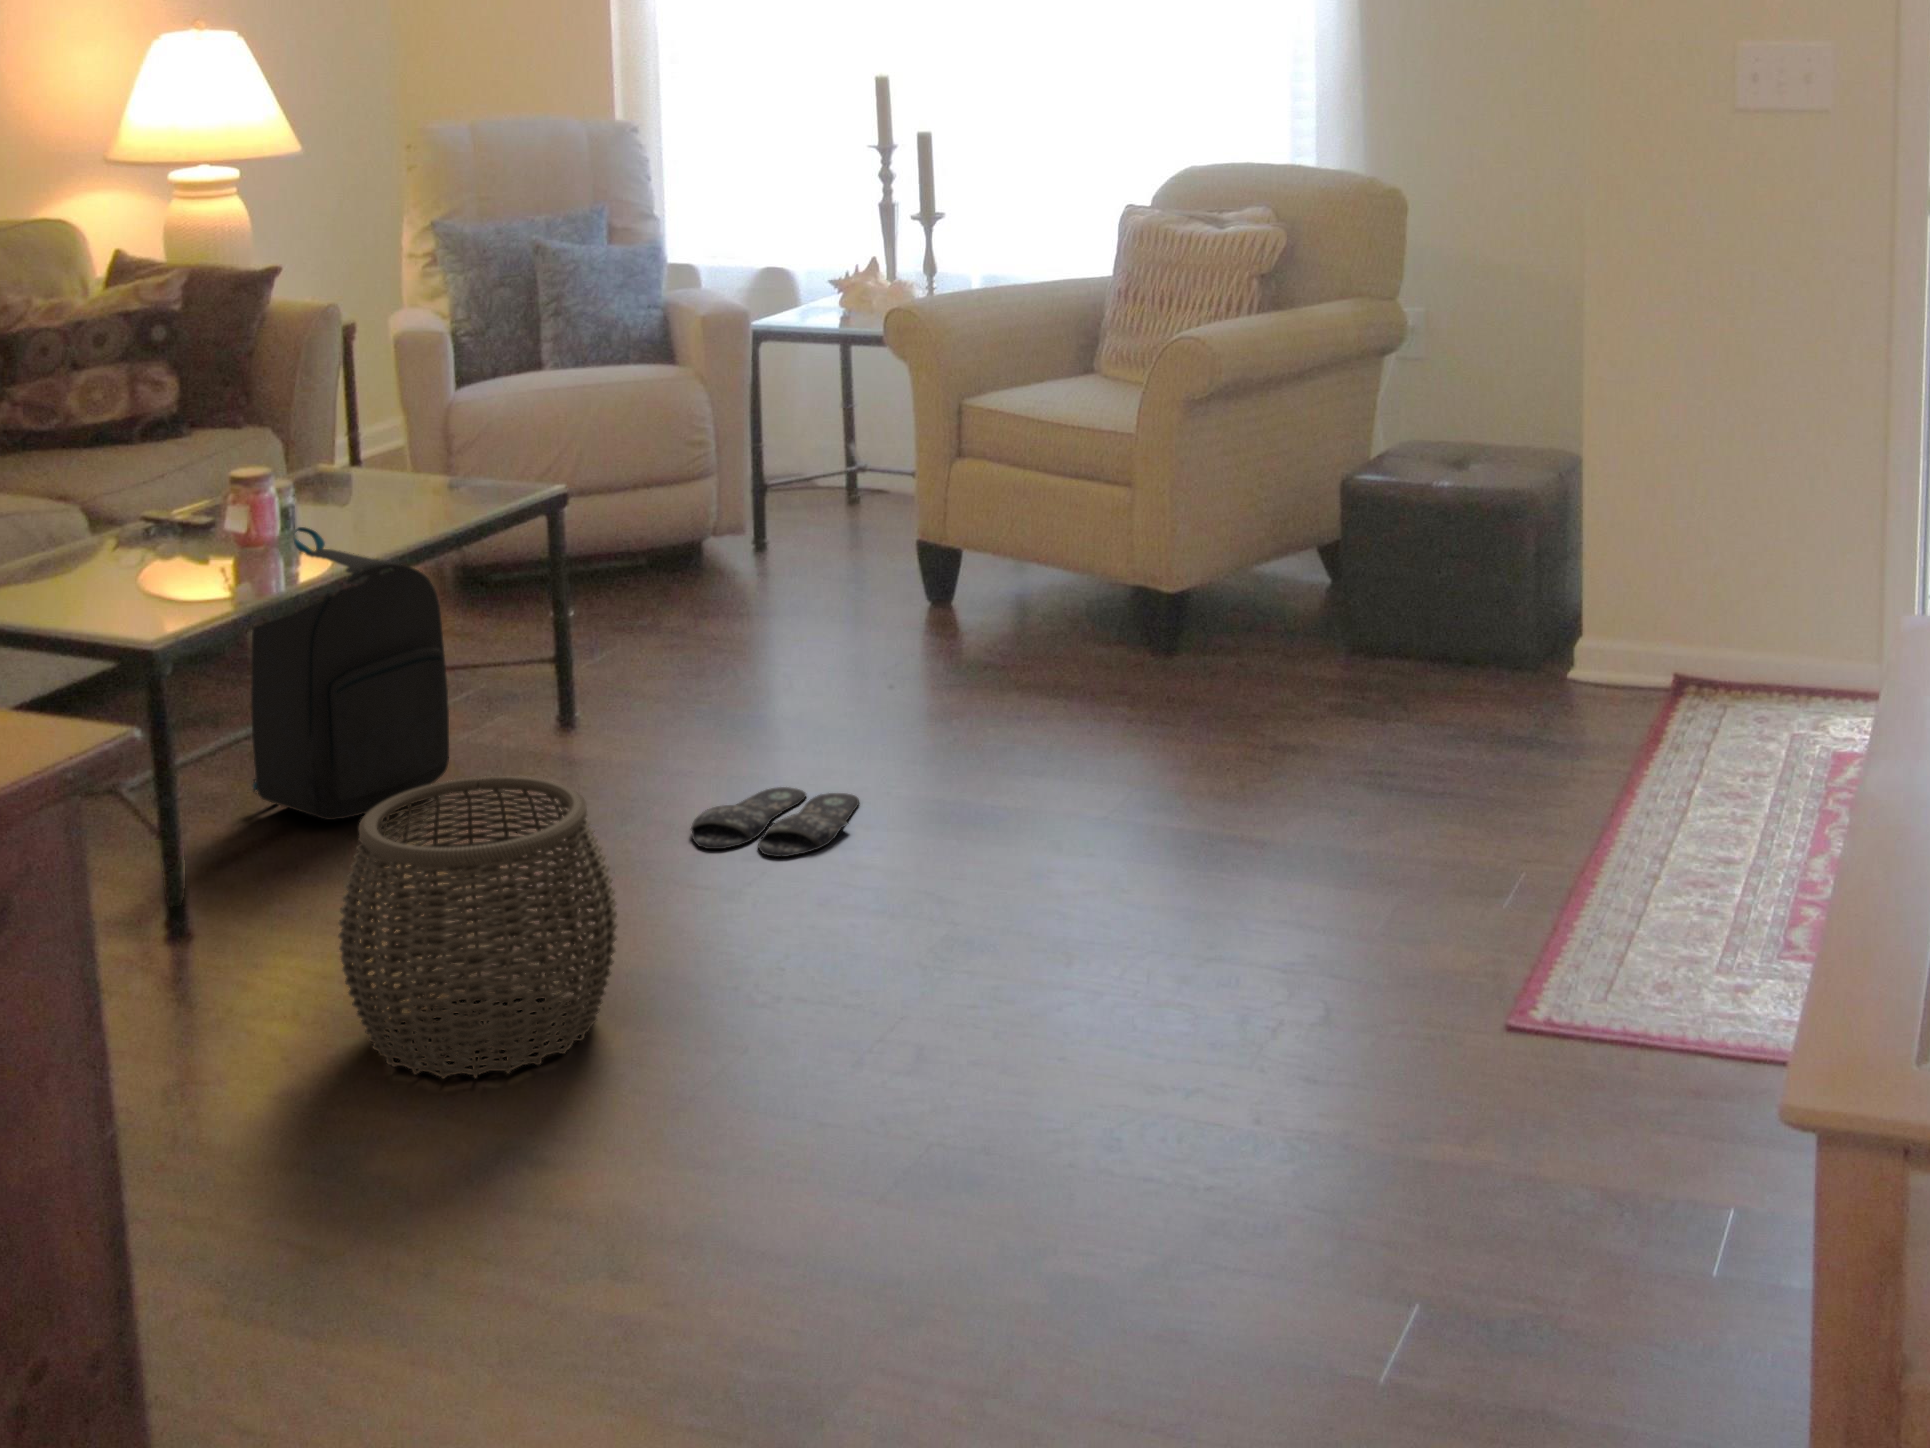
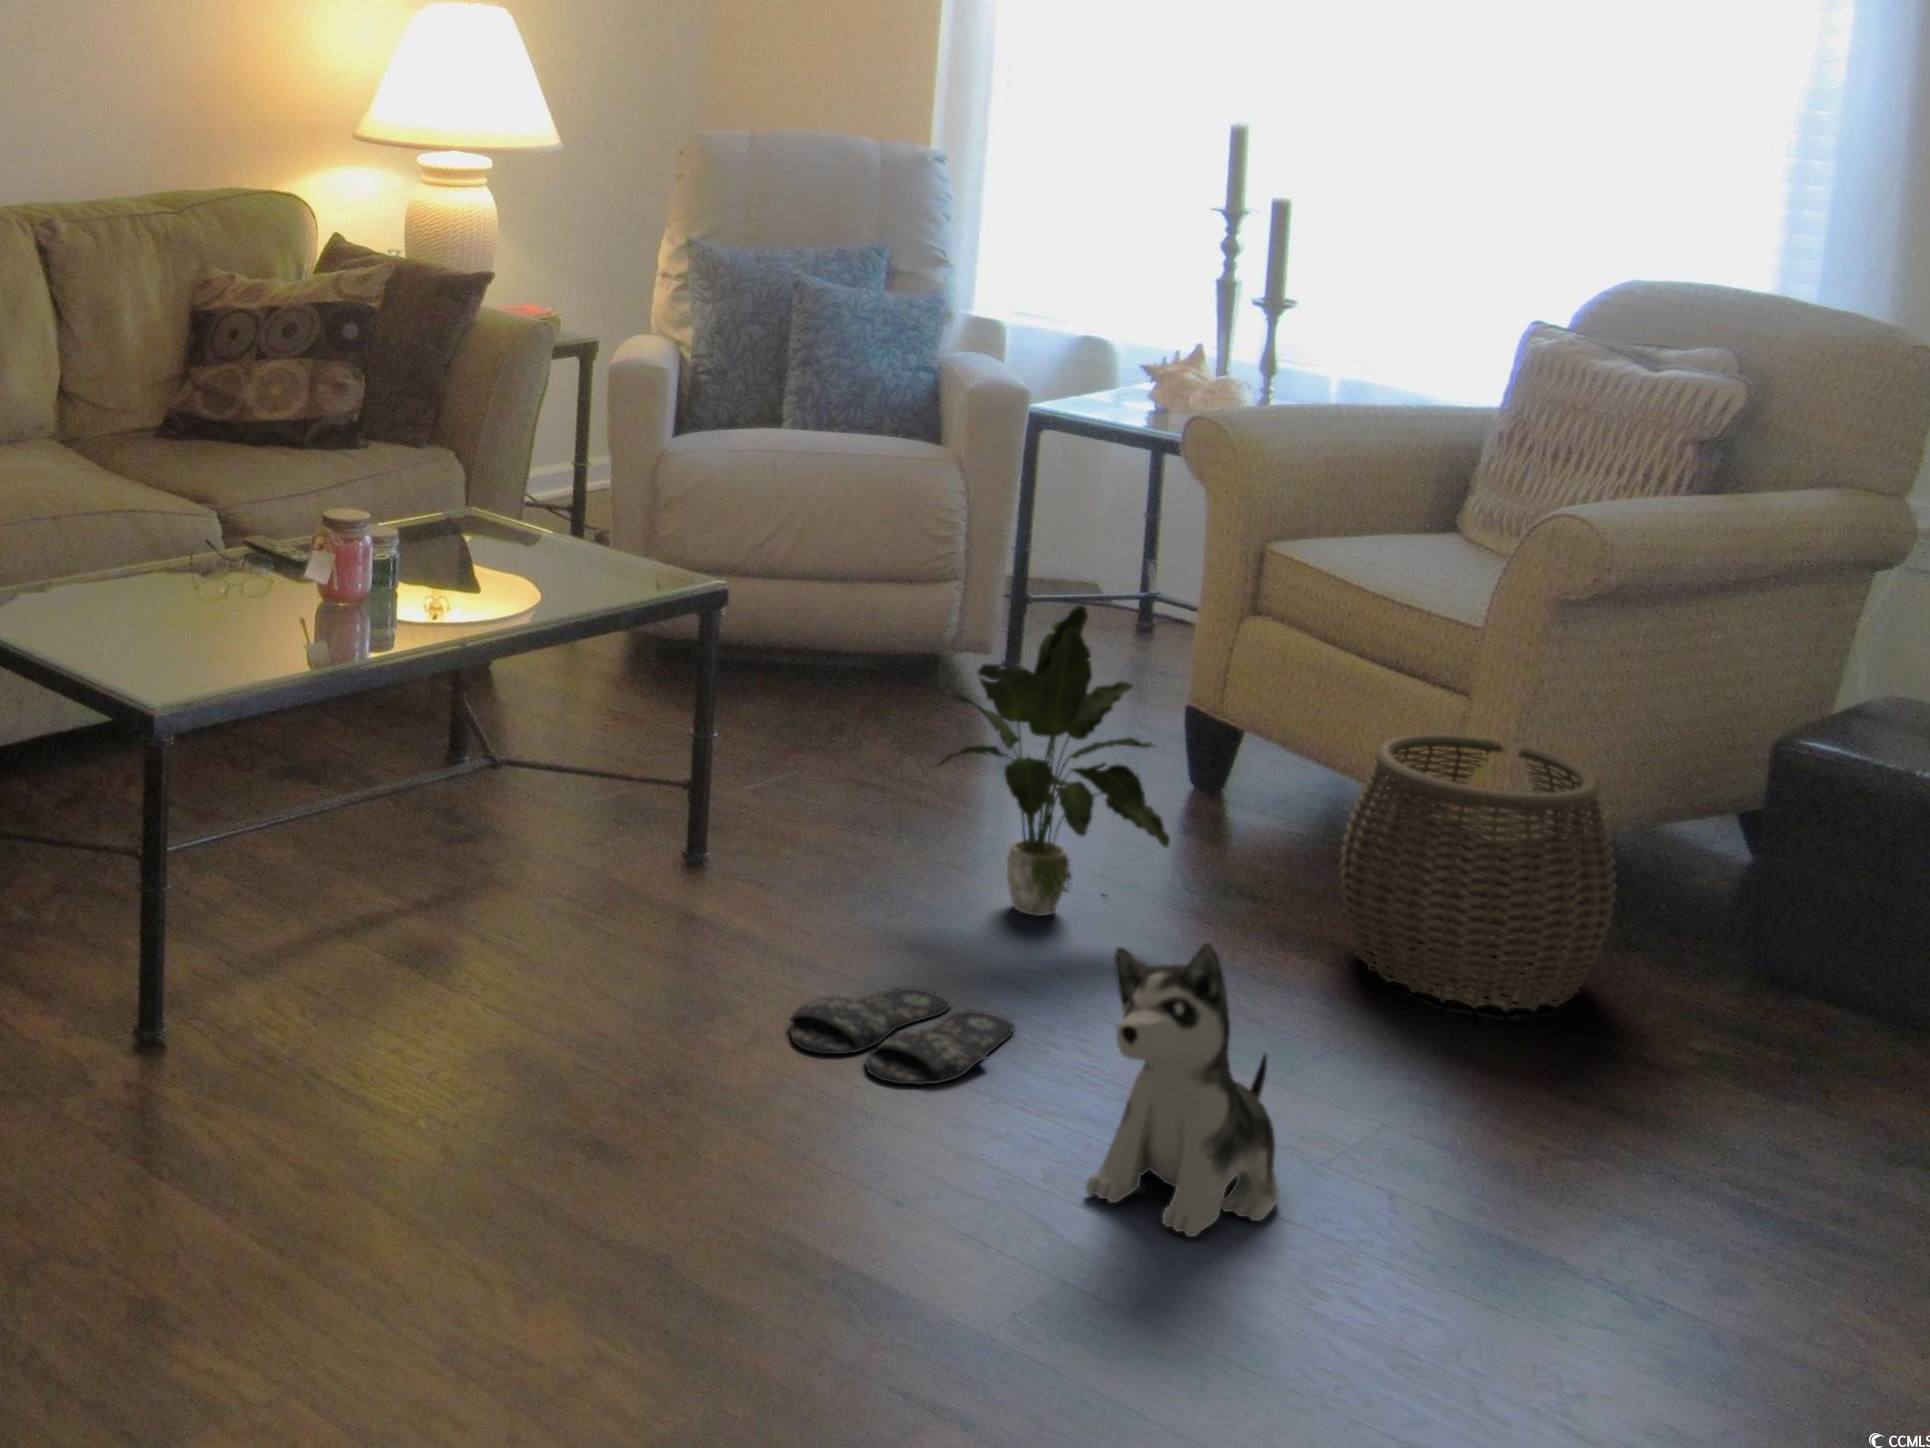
potted plant: none [746,468,941,718] -> present [939,605,1170,916]
backpack: present [251,527,449,820] -> none [325,568,553,912]
plush toy: none [946,691,1082,908] -> present [1085,943,1279,1237]
woven basket: present [338,776,617,1079] -> present [1340,734,1616,1011]

